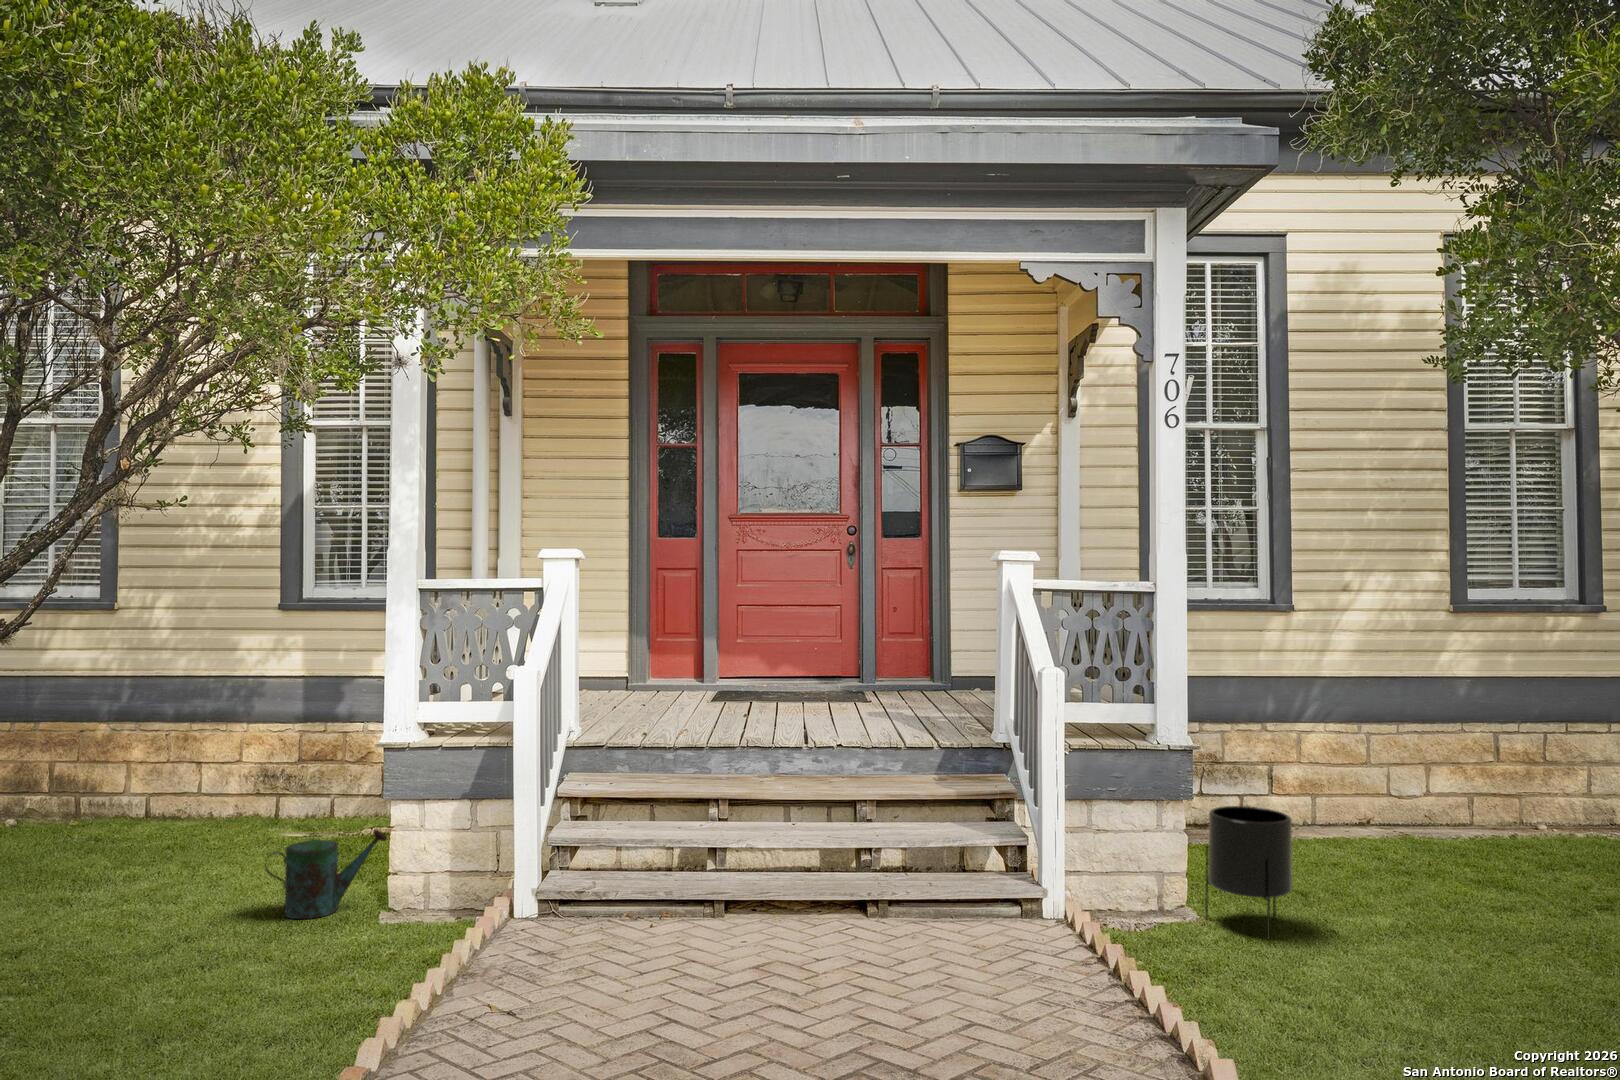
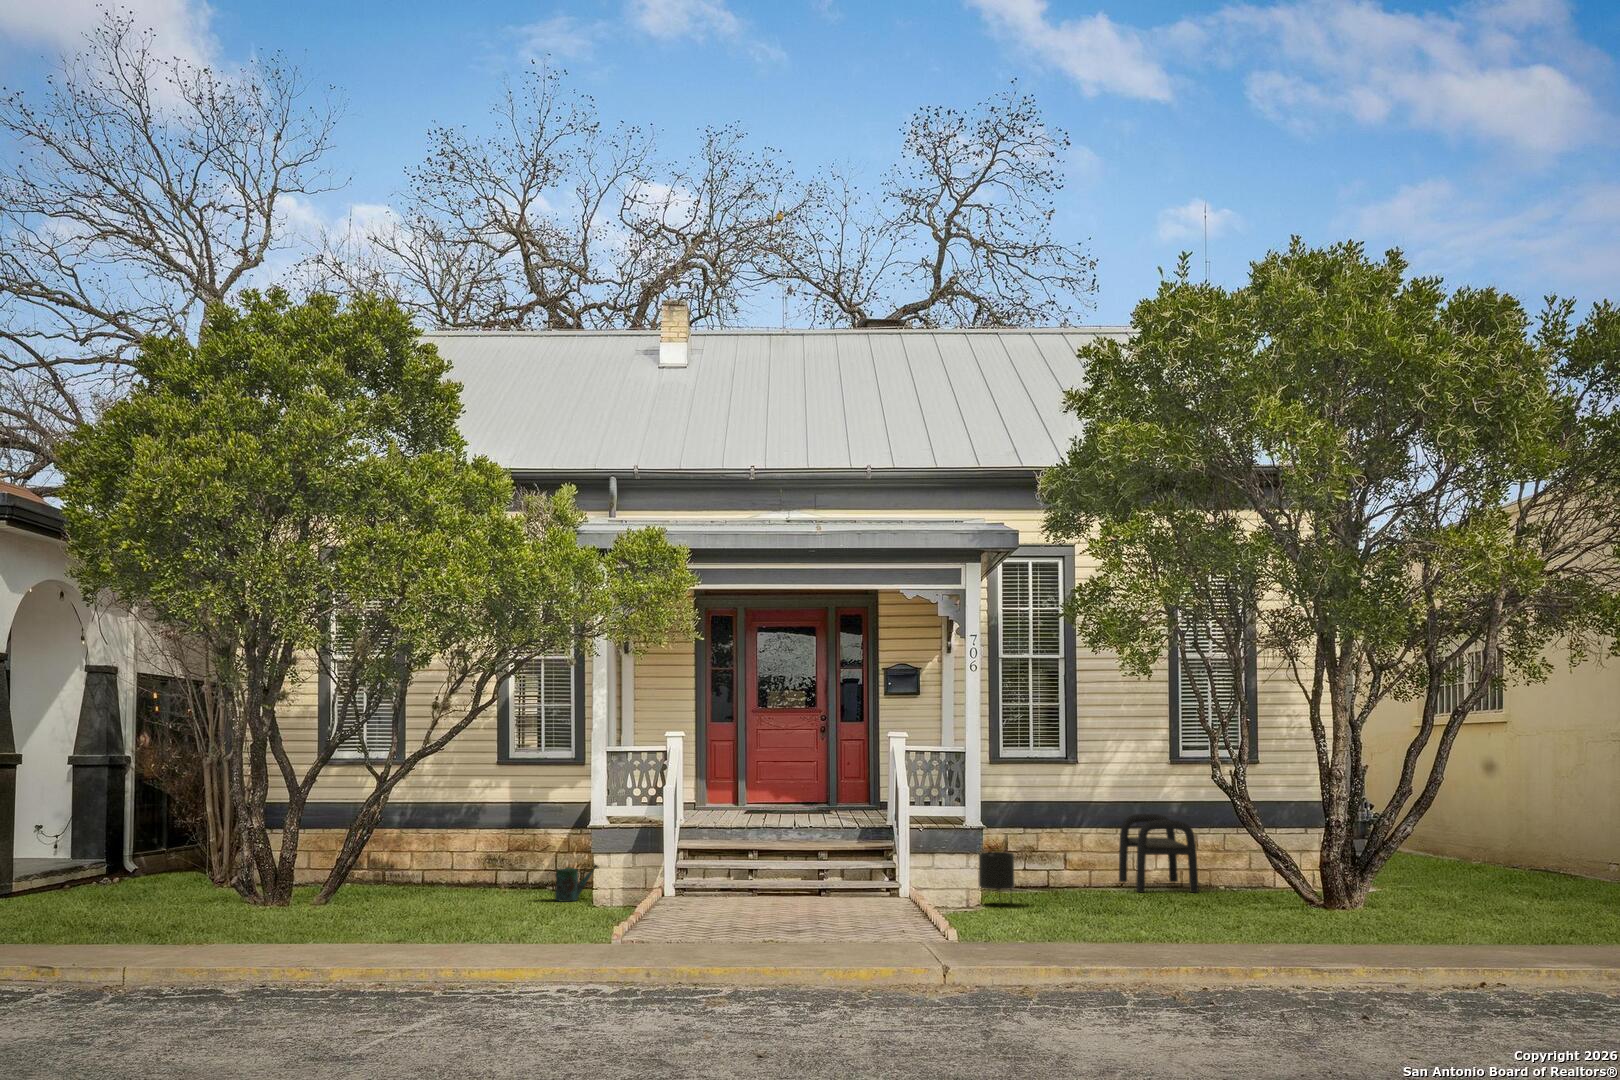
bench: none [1368,700,1574,860] -> present [1119,814,1199,892]

